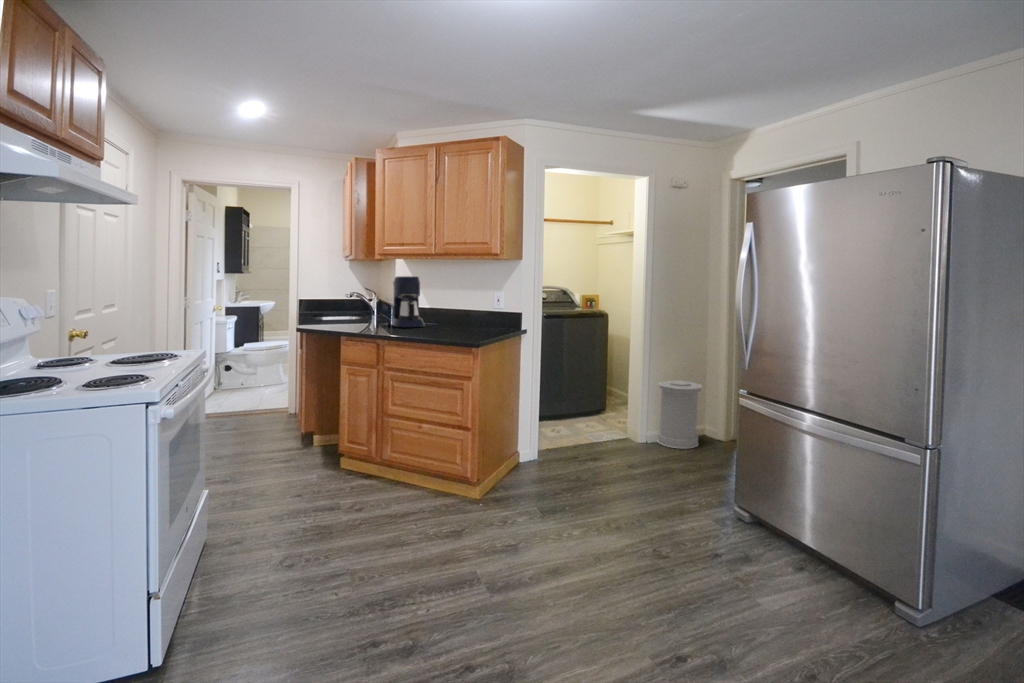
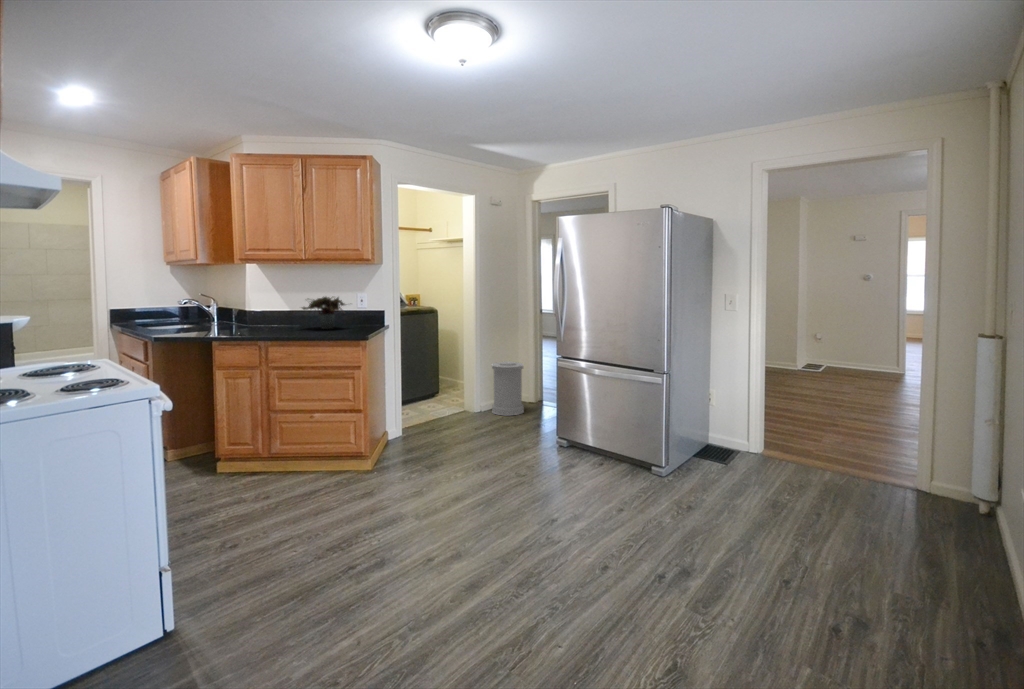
coffee maker: present [392,276,424,327] -> none [250,279,288,328]
potted plant: none [429,296,484,331] -> present [302,297,345,329]

